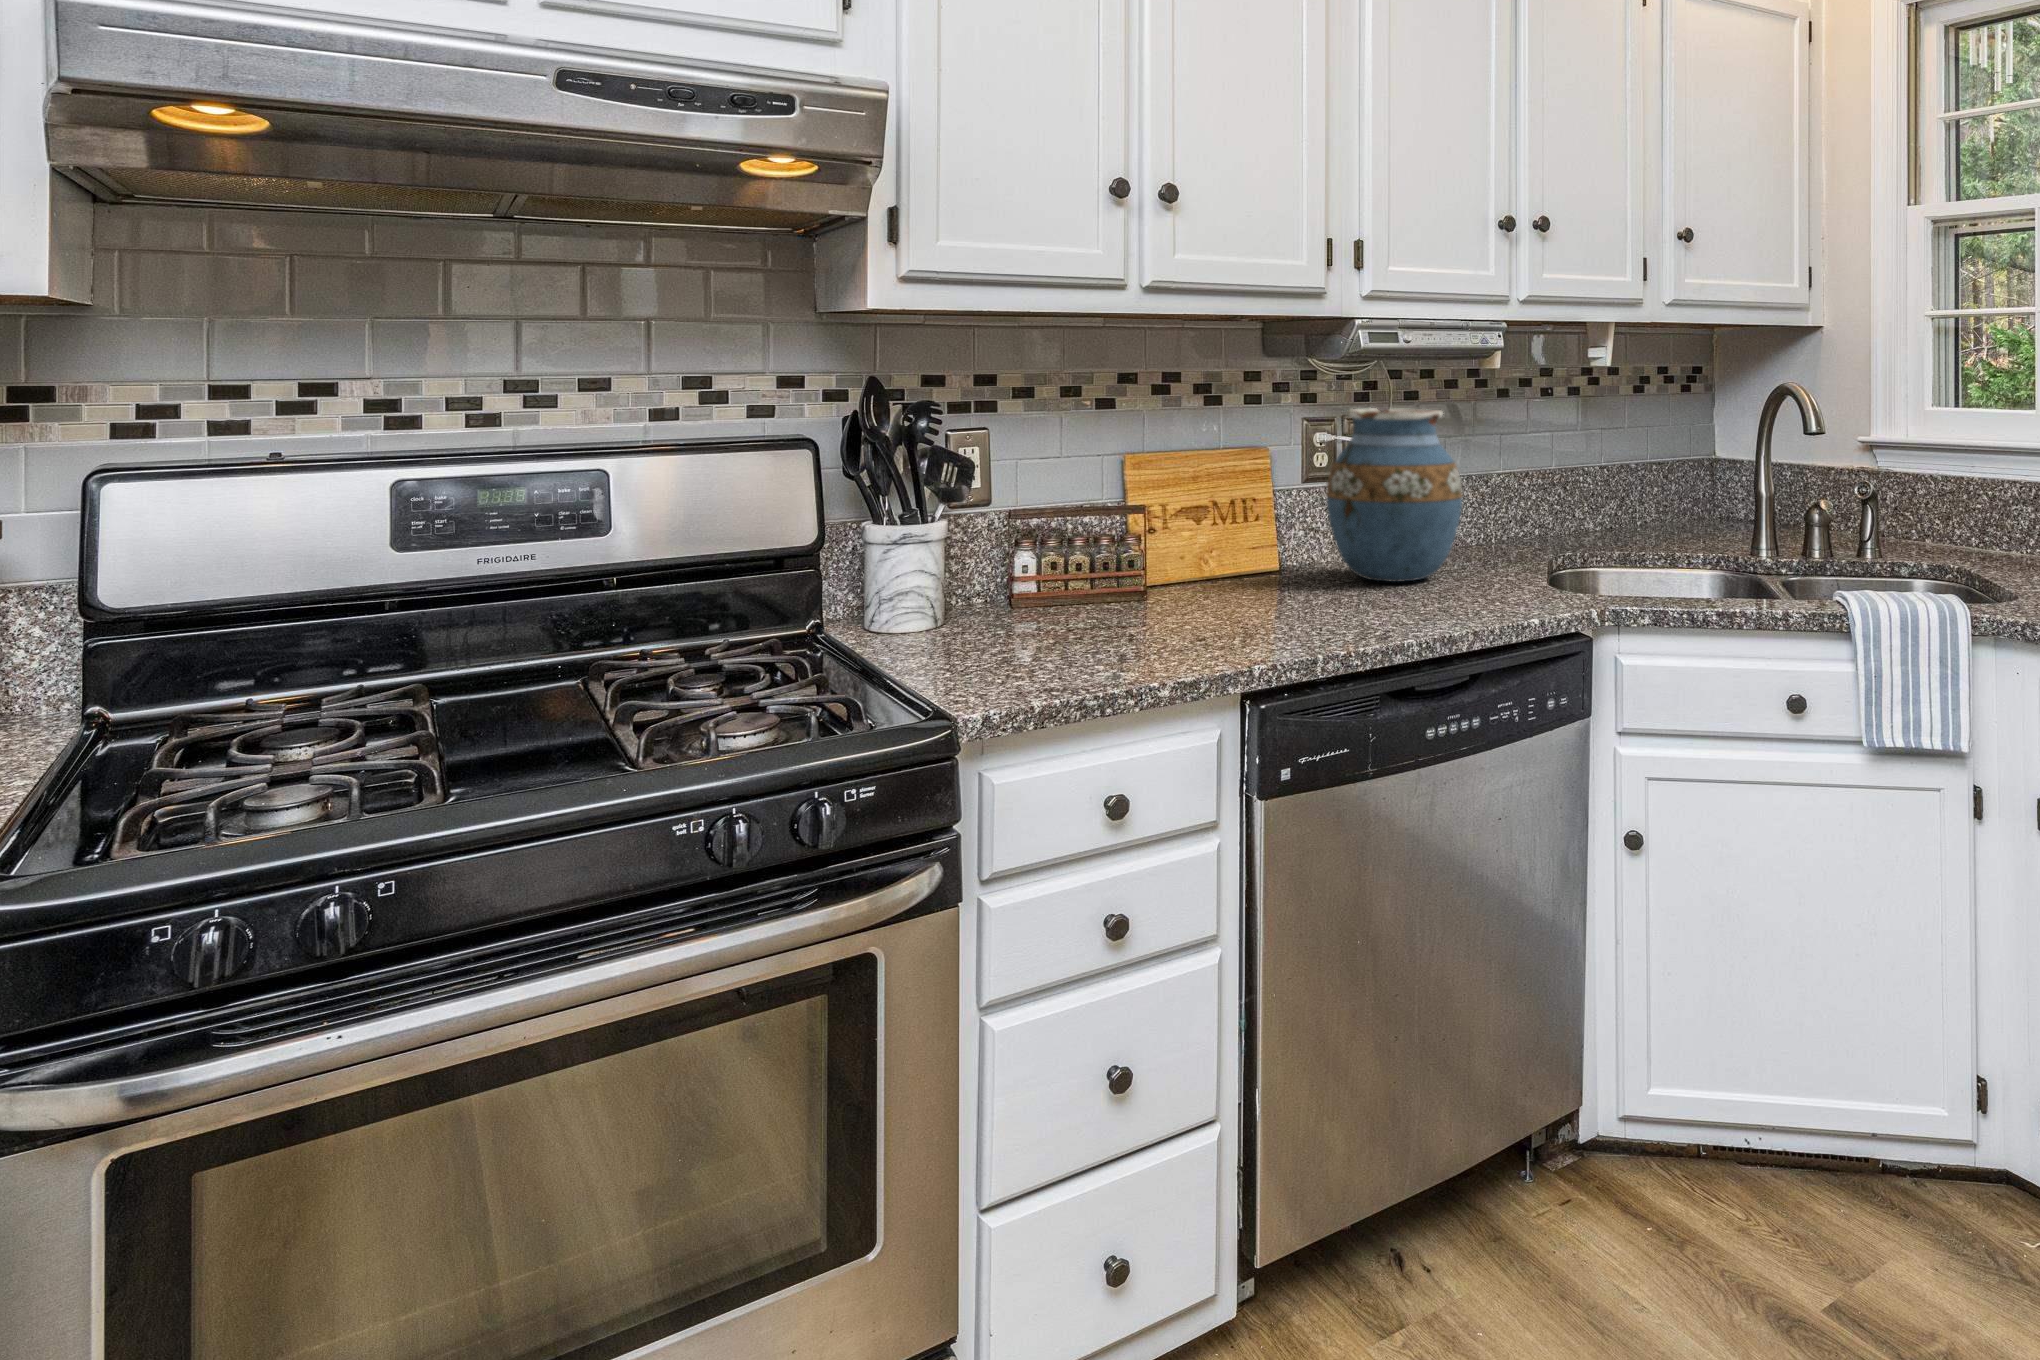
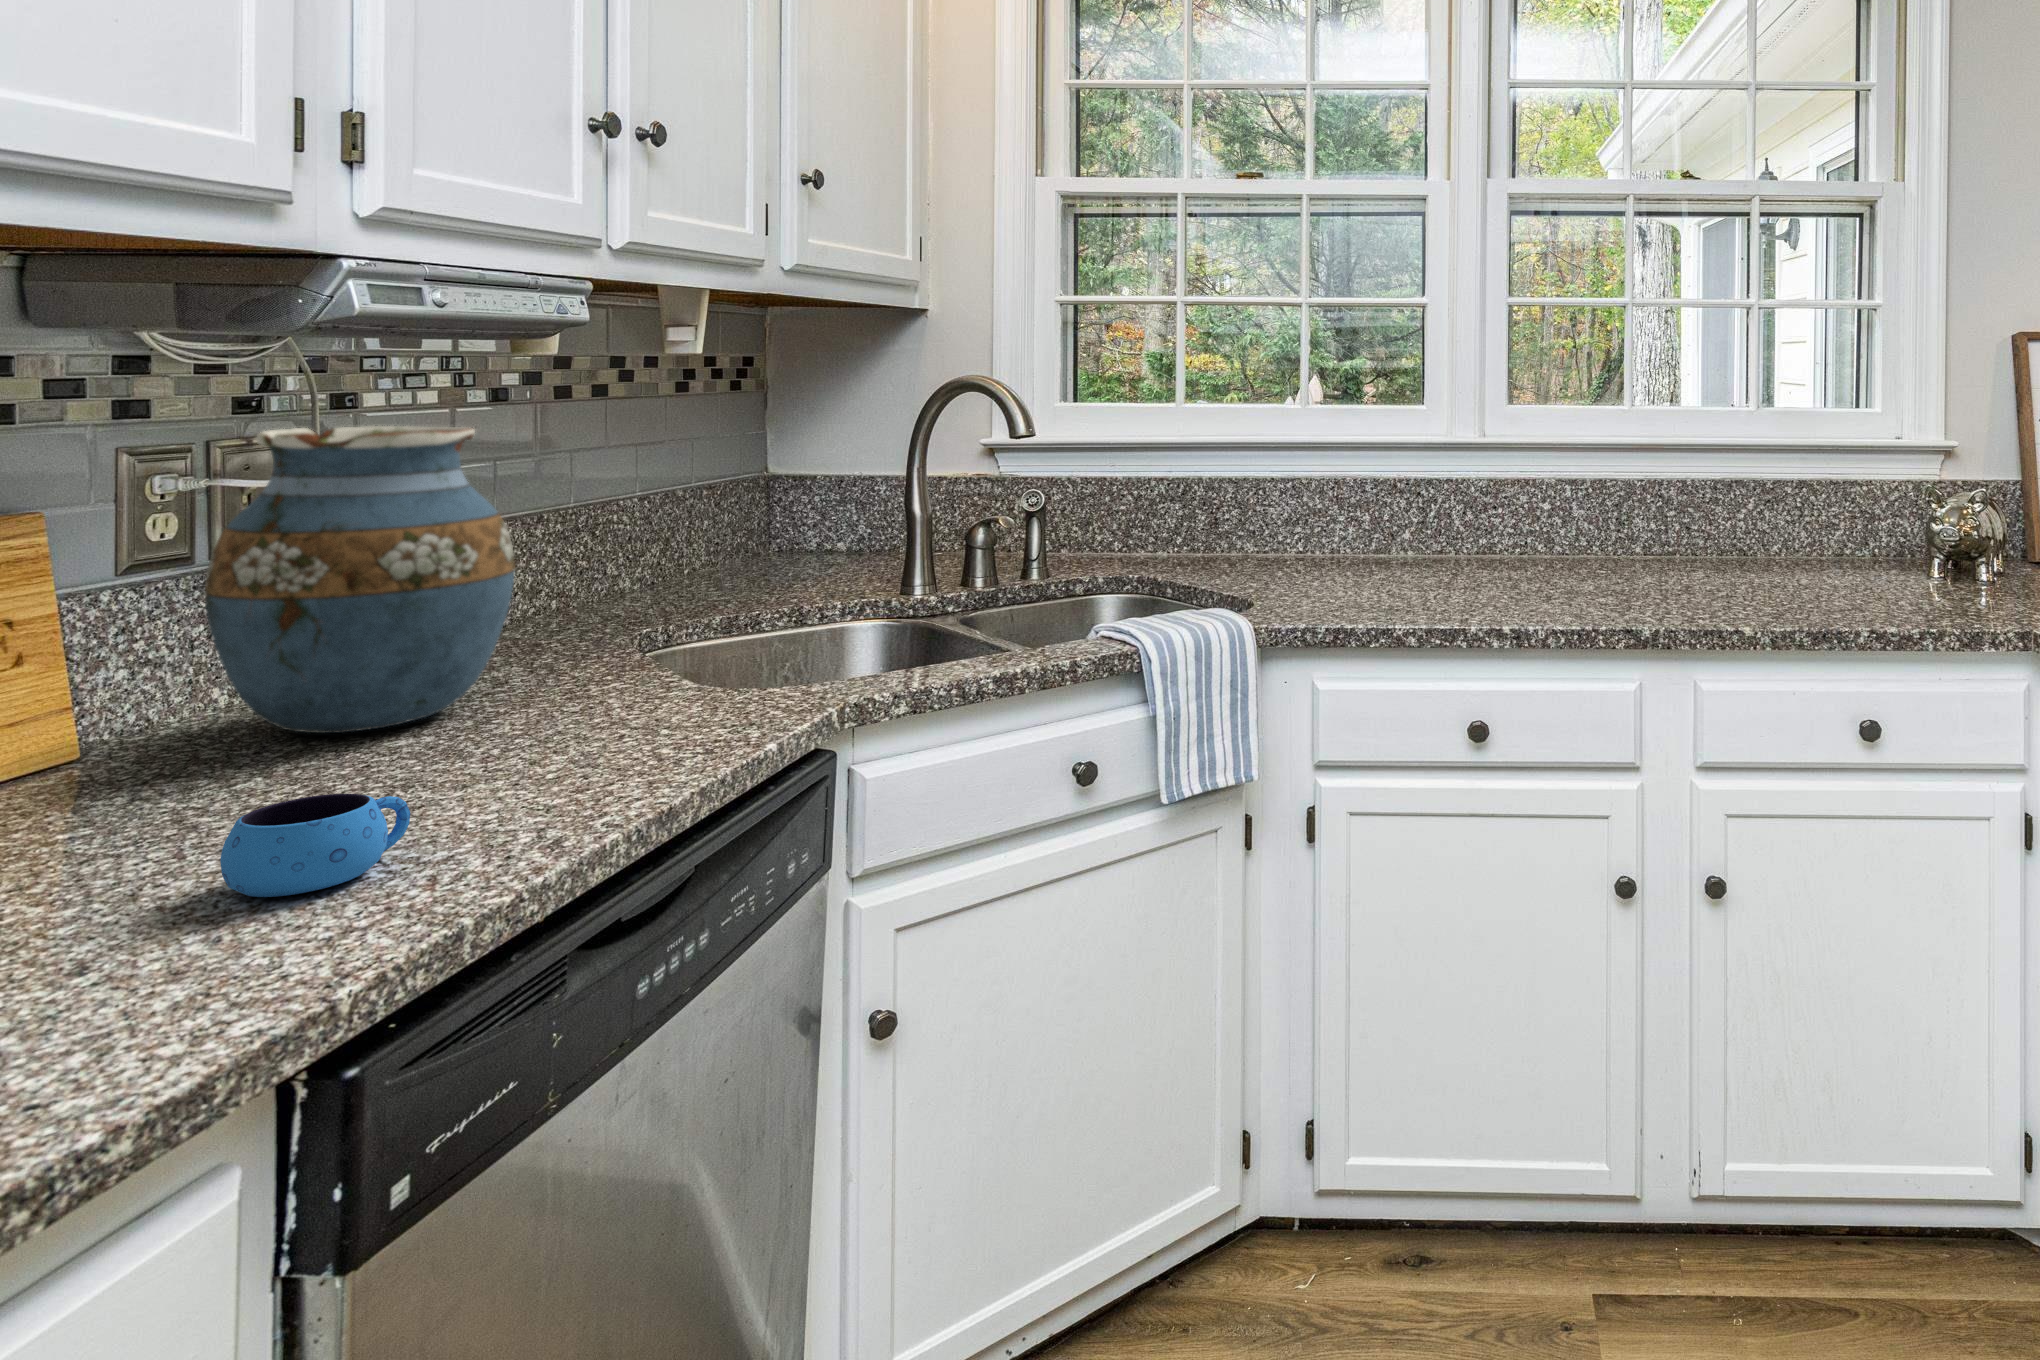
mug: none [1261,592,1338,635] -> present [220,794,410,897]

